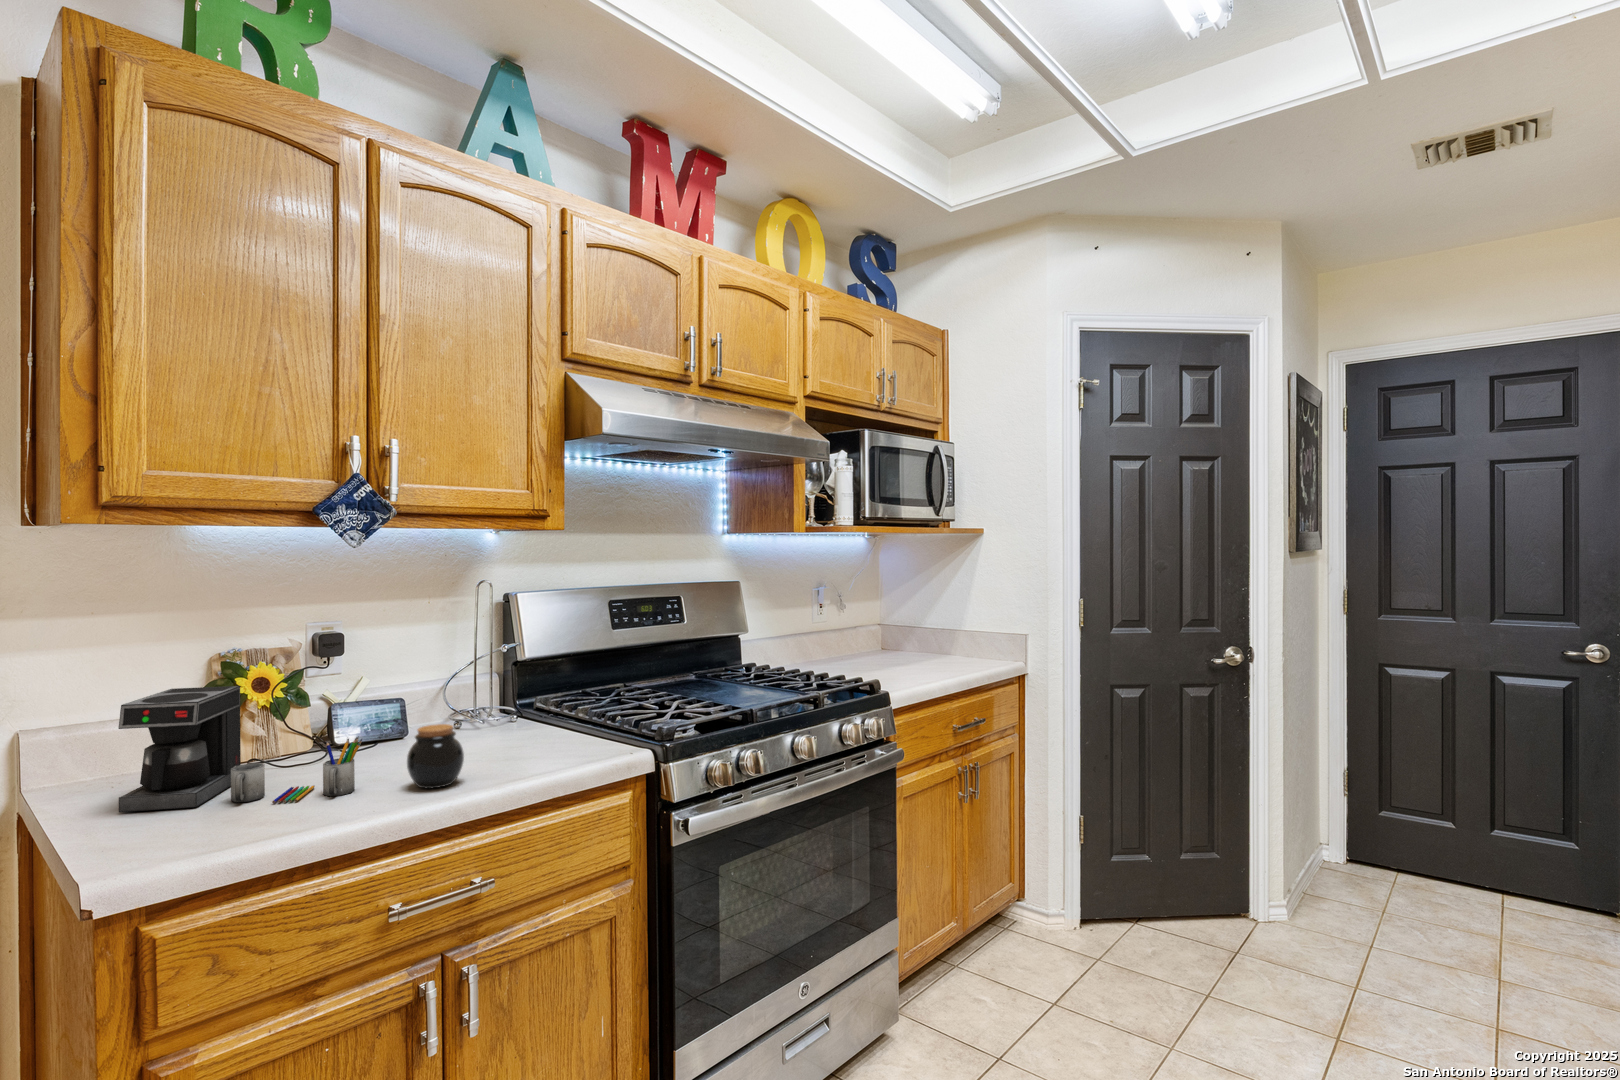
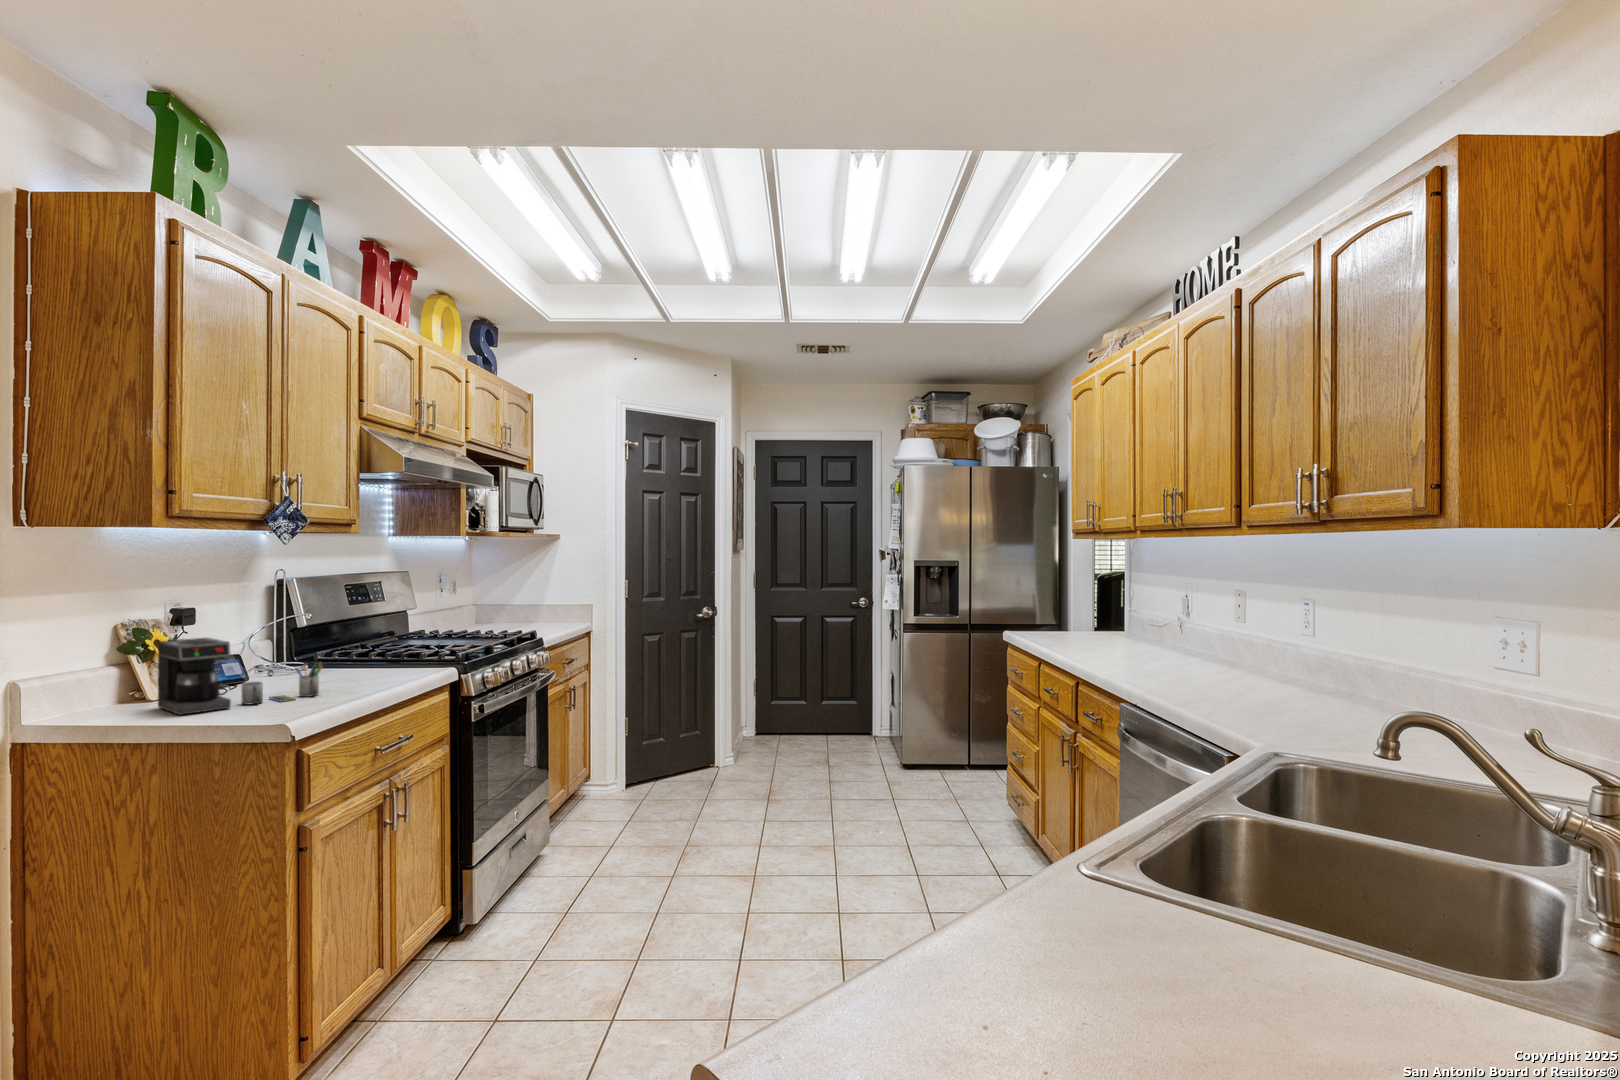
jar: present [407,724,464,788] -> none [347,652,382,688]

